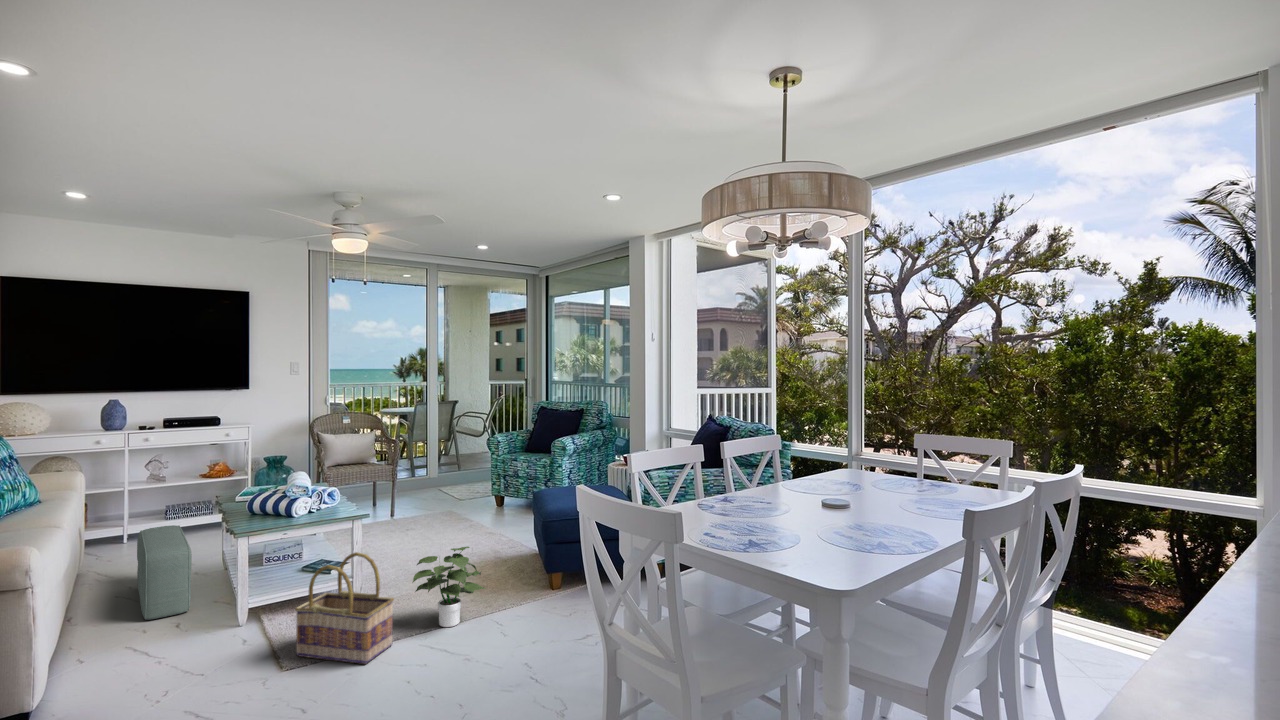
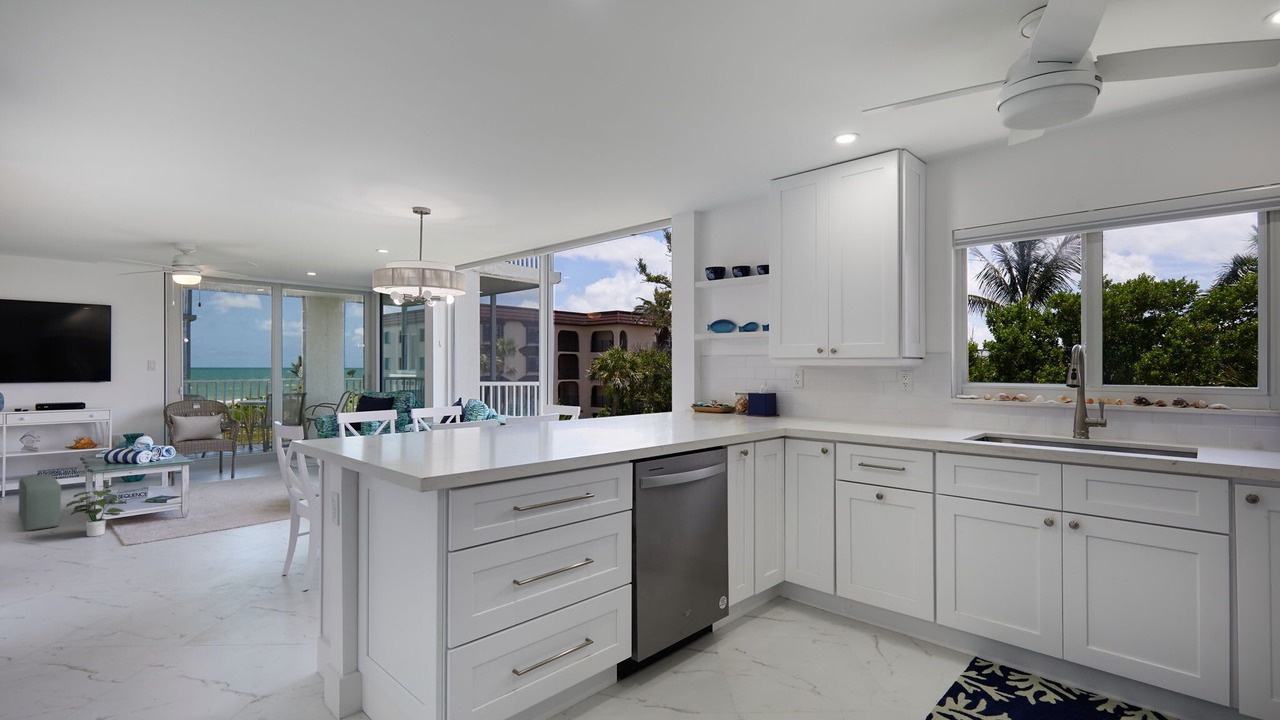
potted plant: present [413,547,486,627] -> present [66,485,126,537]
basket: present [295,552,394,664] -> none [133,479,201,542]

